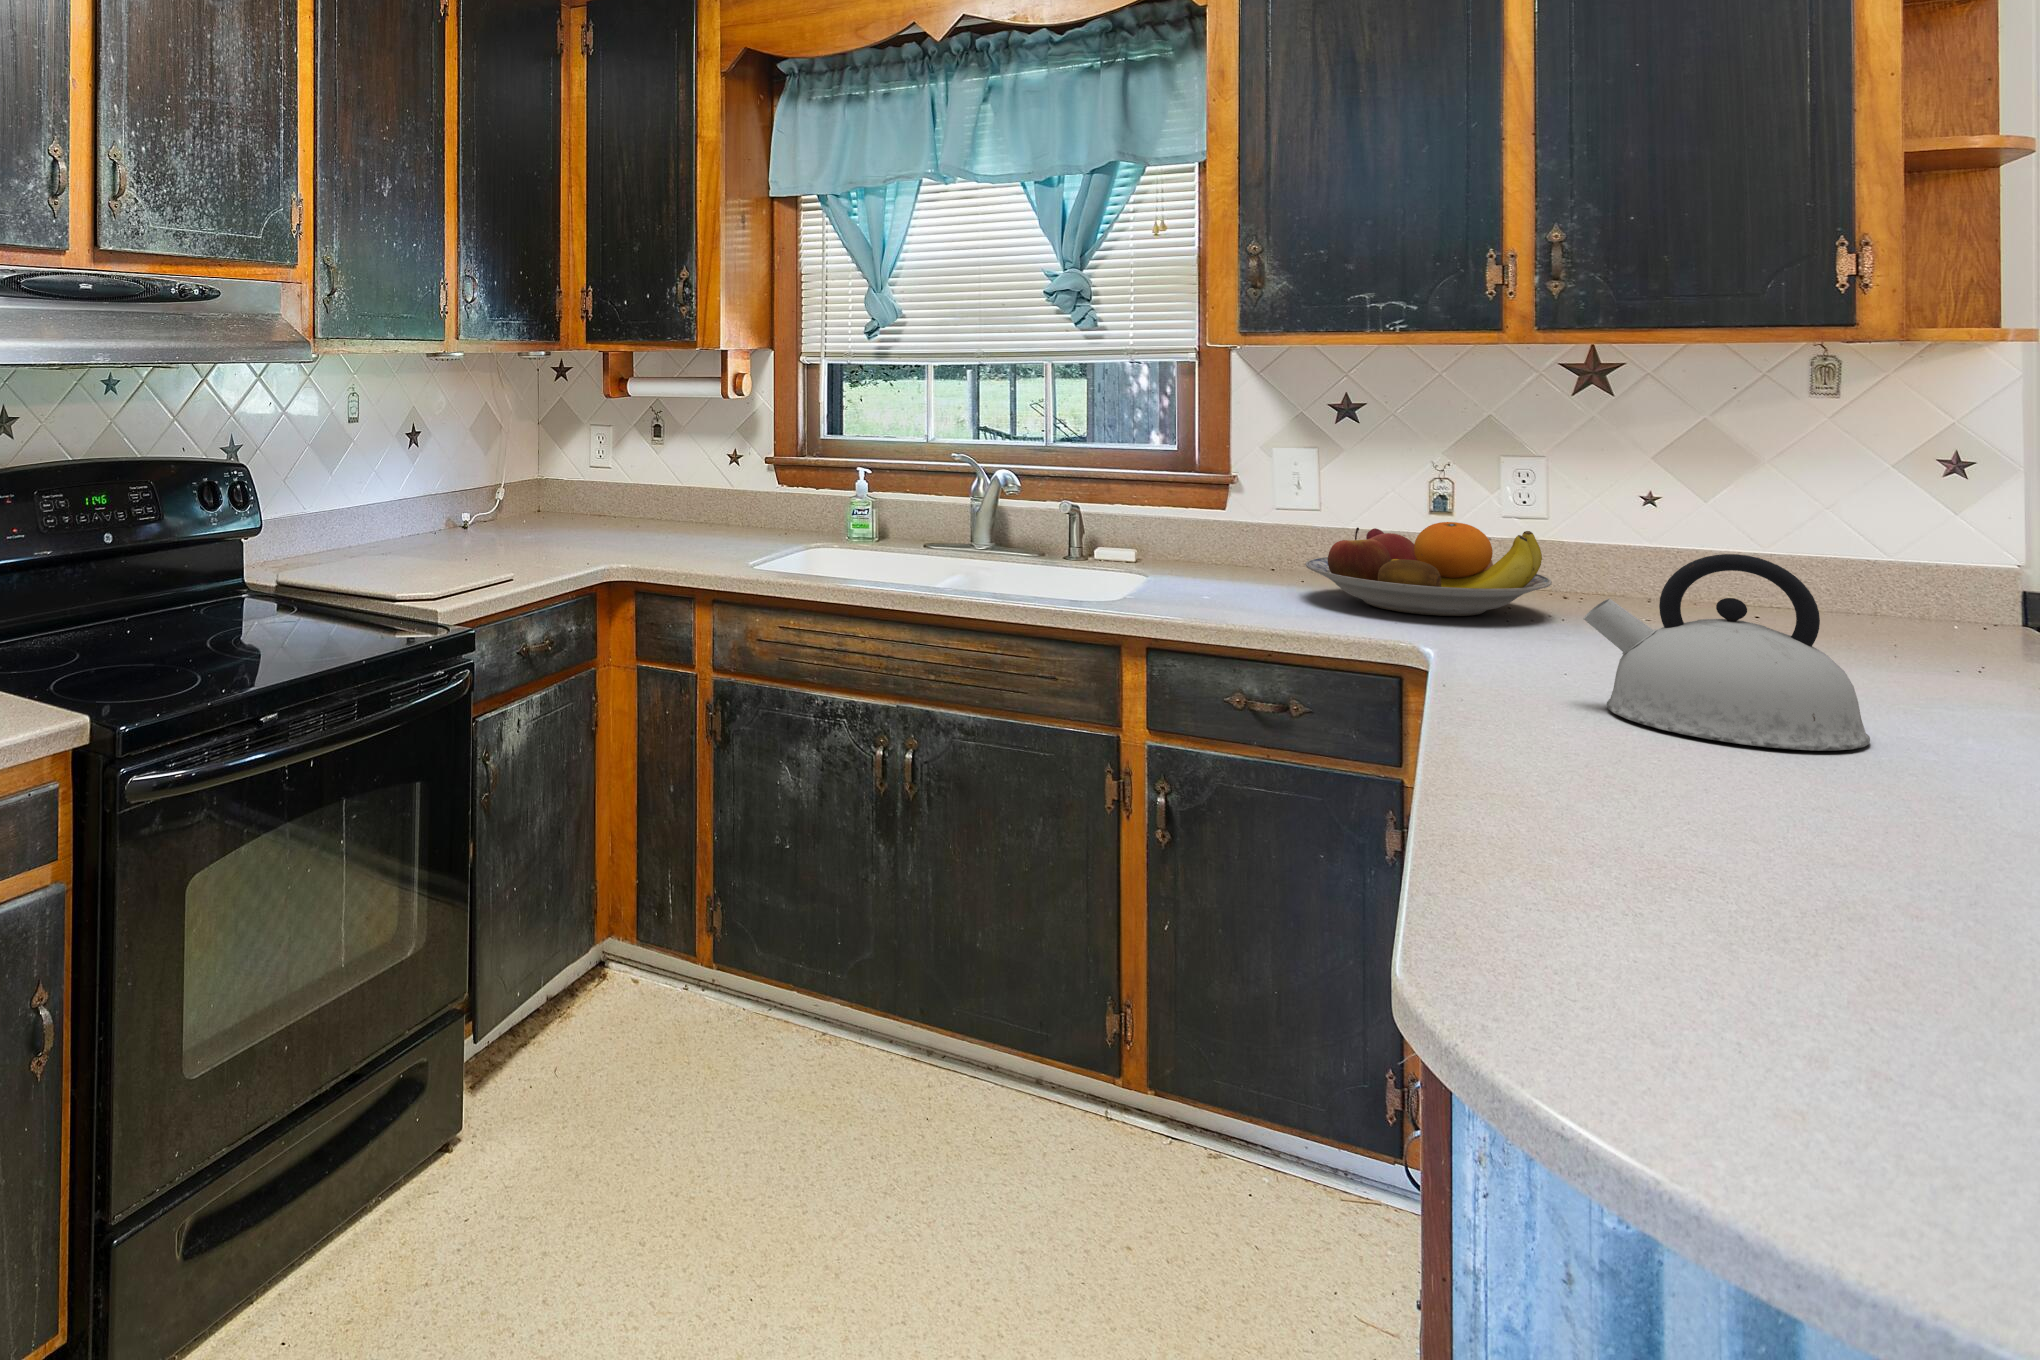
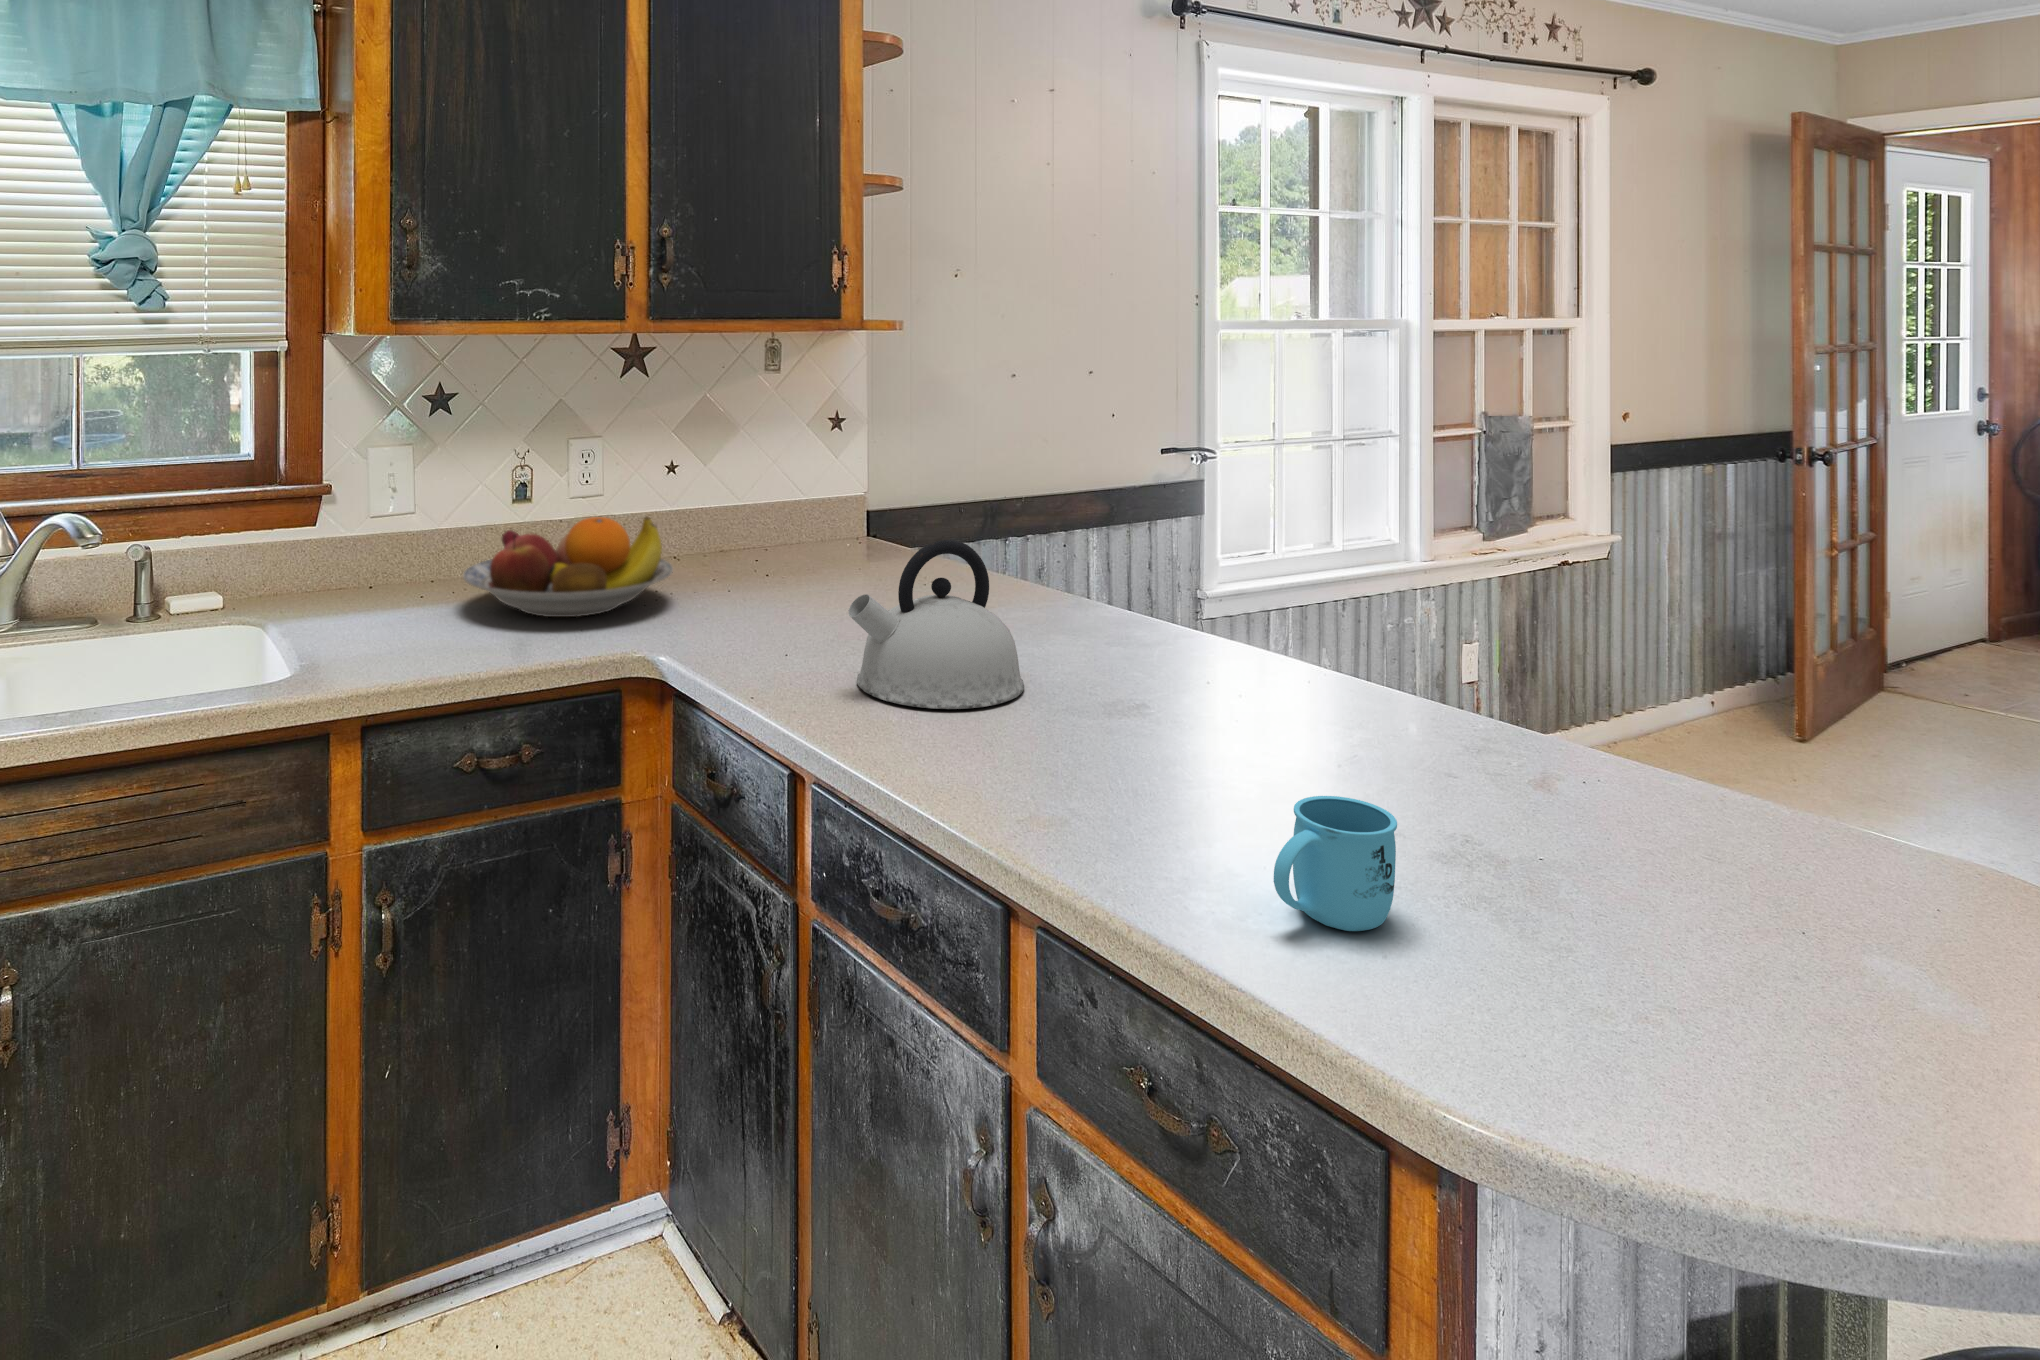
mug: none [1646,793,1861,945] -> present [1274,796,1397,931]

